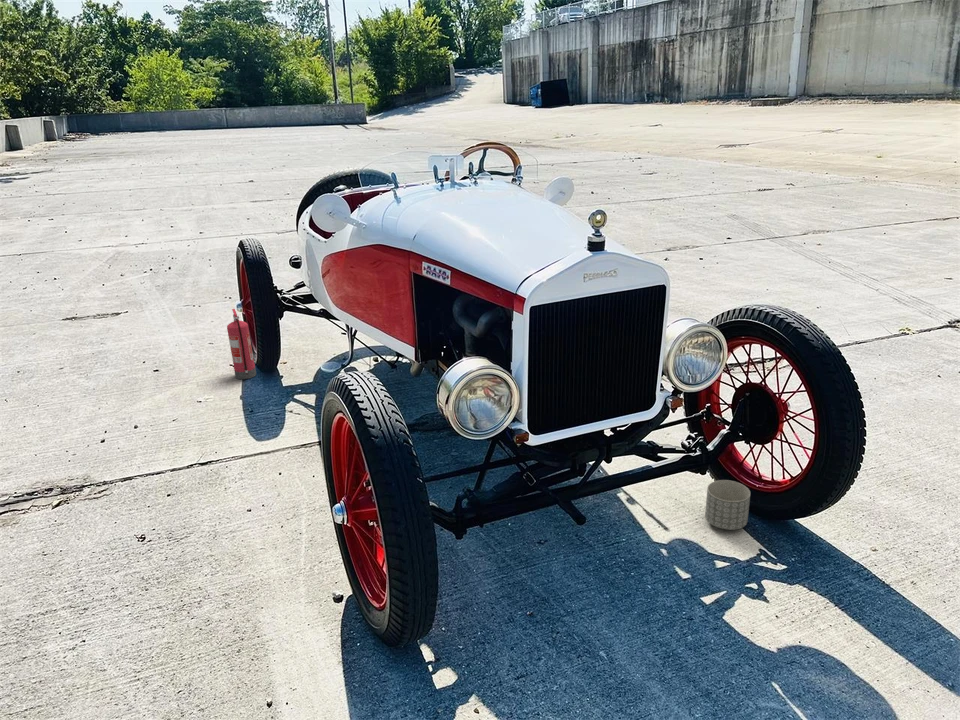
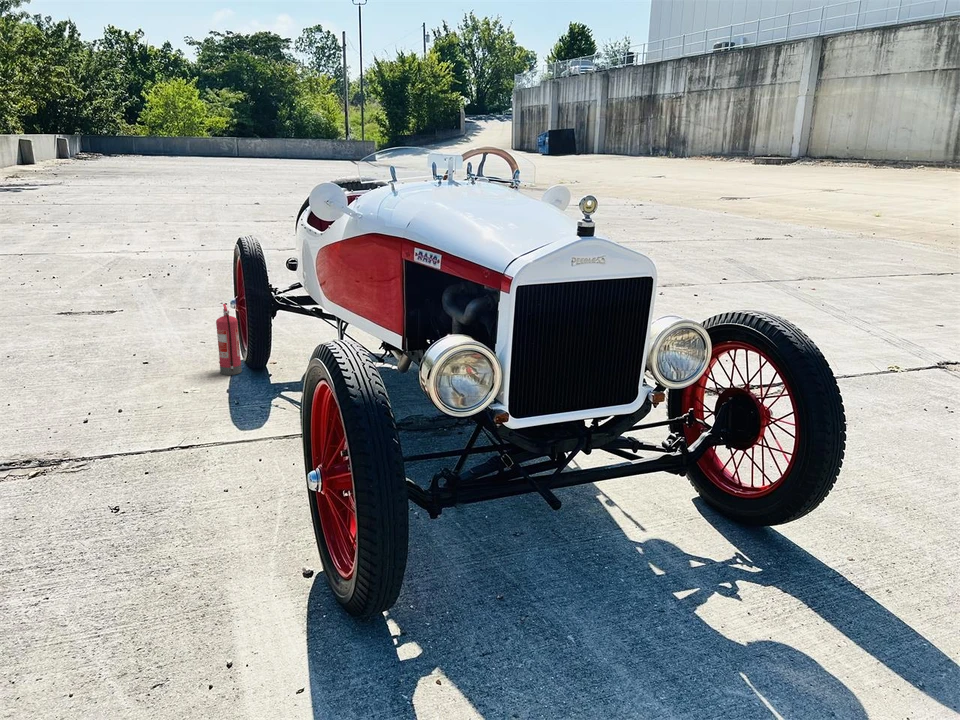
planter: present [705,480,750,530] -> none [684,485,729,533]

